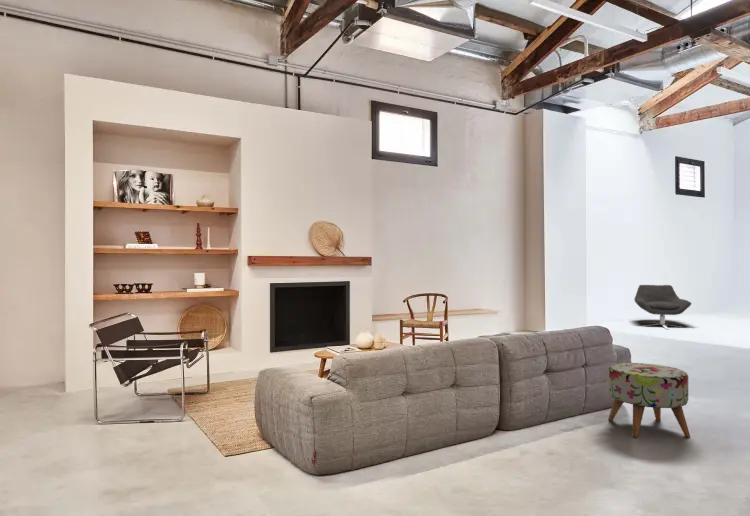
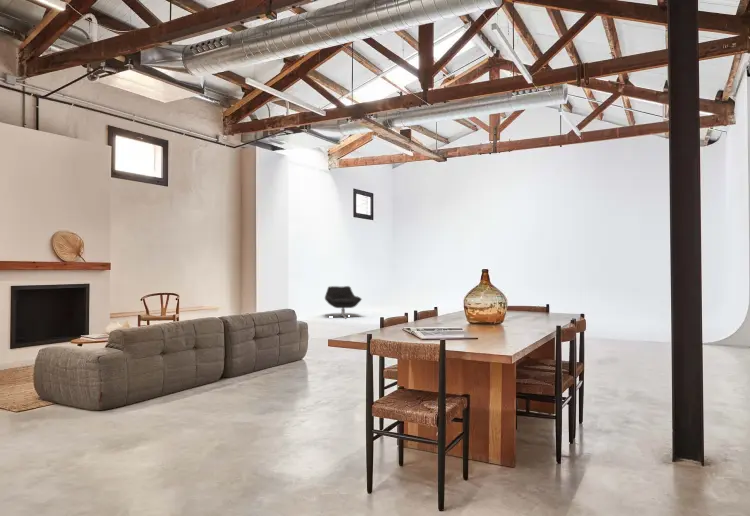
ottoman: present [608,363,690,437] -> none [294,330,338,372]

